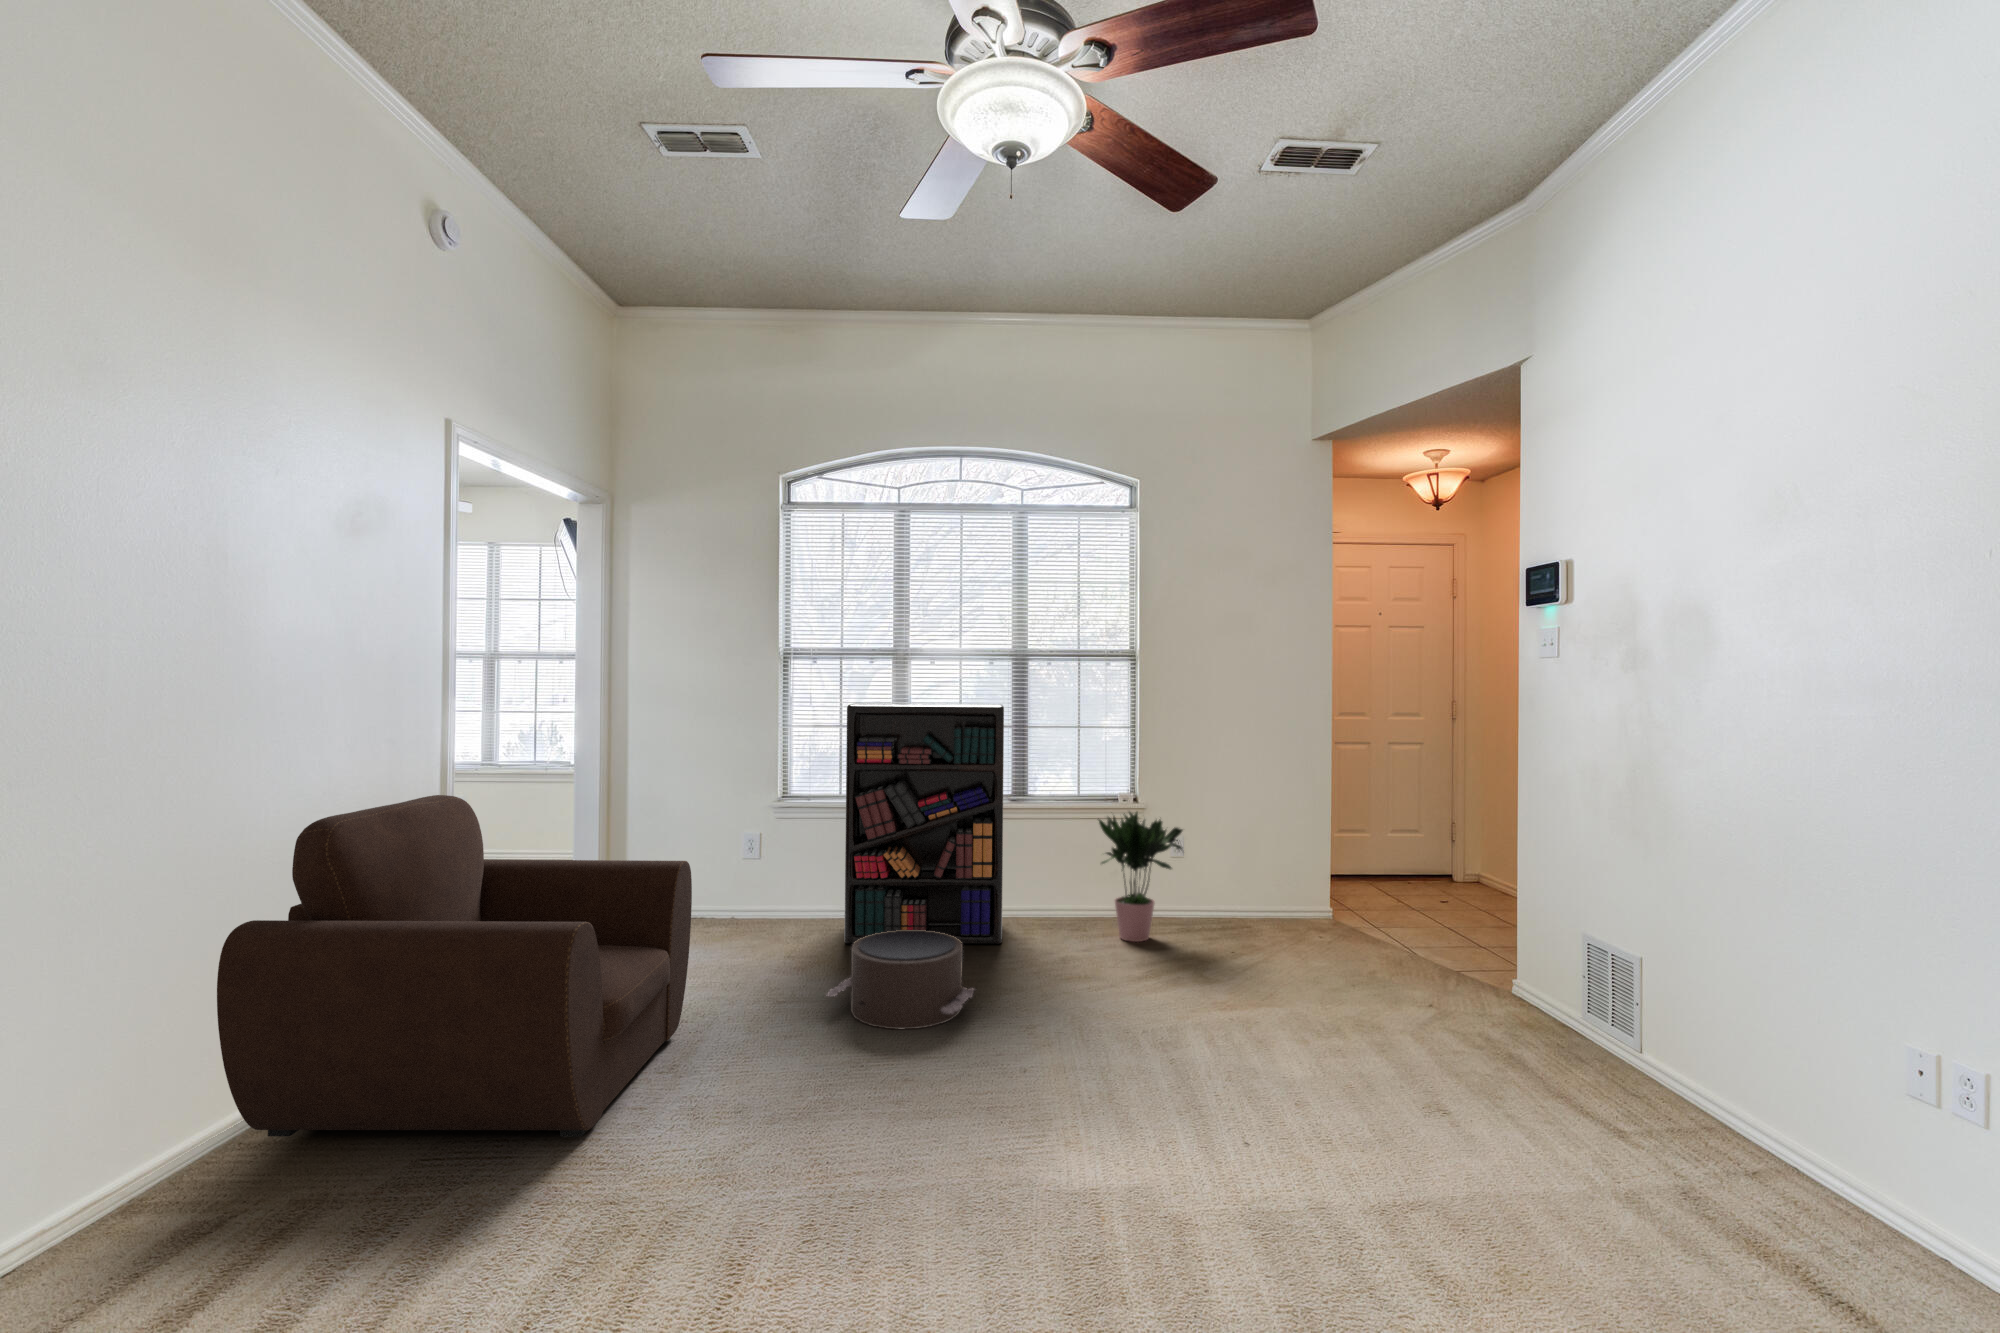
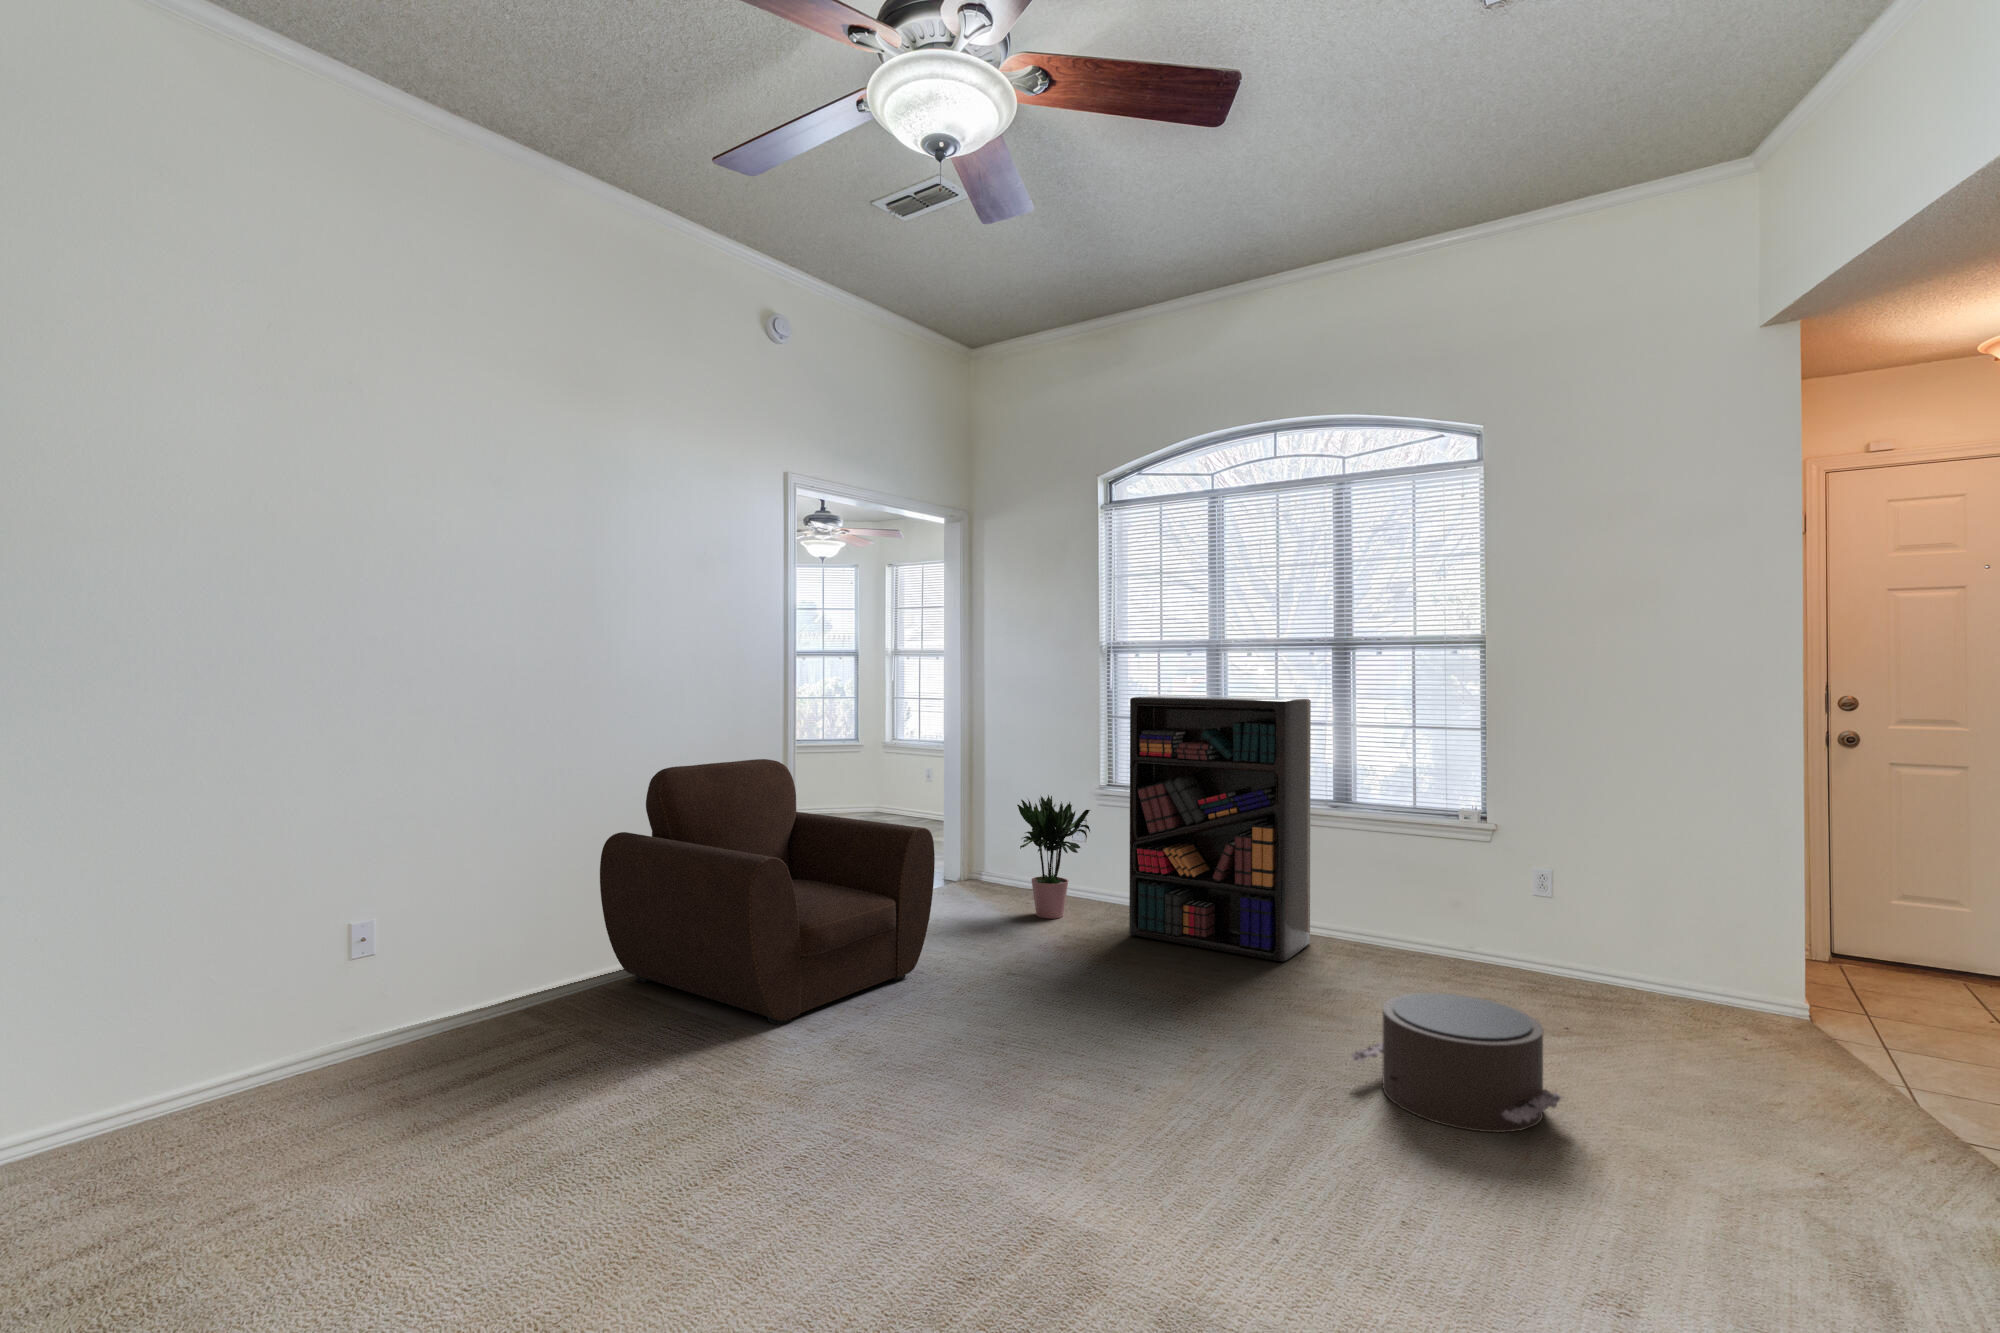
potted plant: present [1099,812,1183,942] -> present [1017,795,1090,919]
pouf: present [827,930,975,1029] -> present [1351,993,1564,1132]

